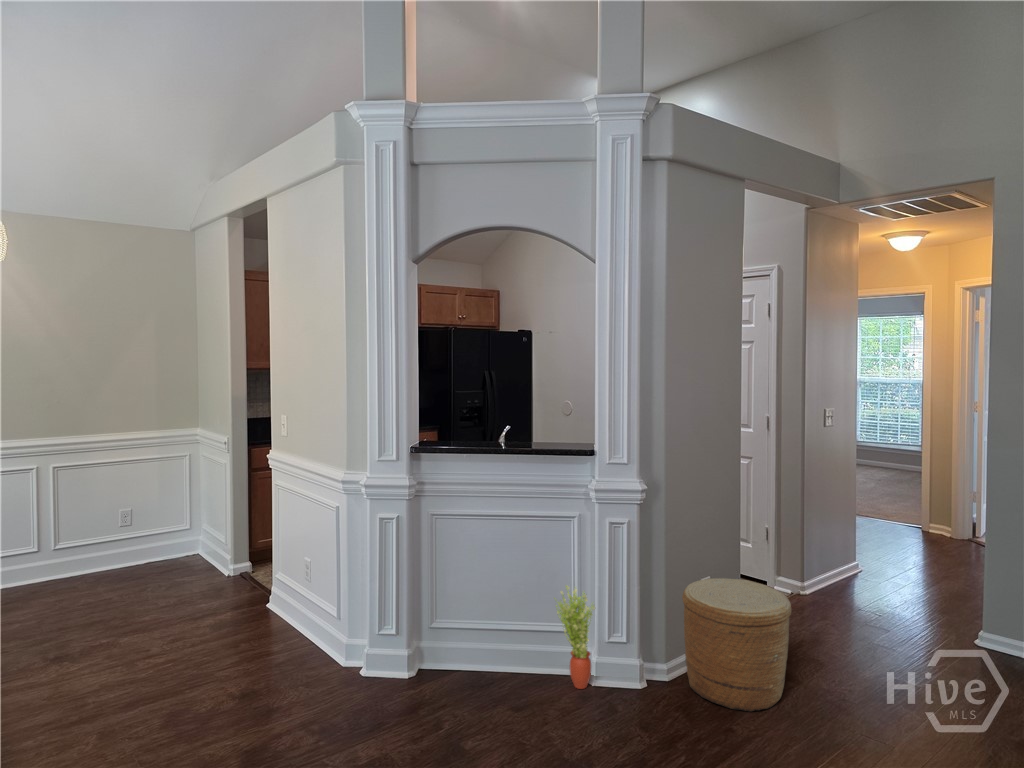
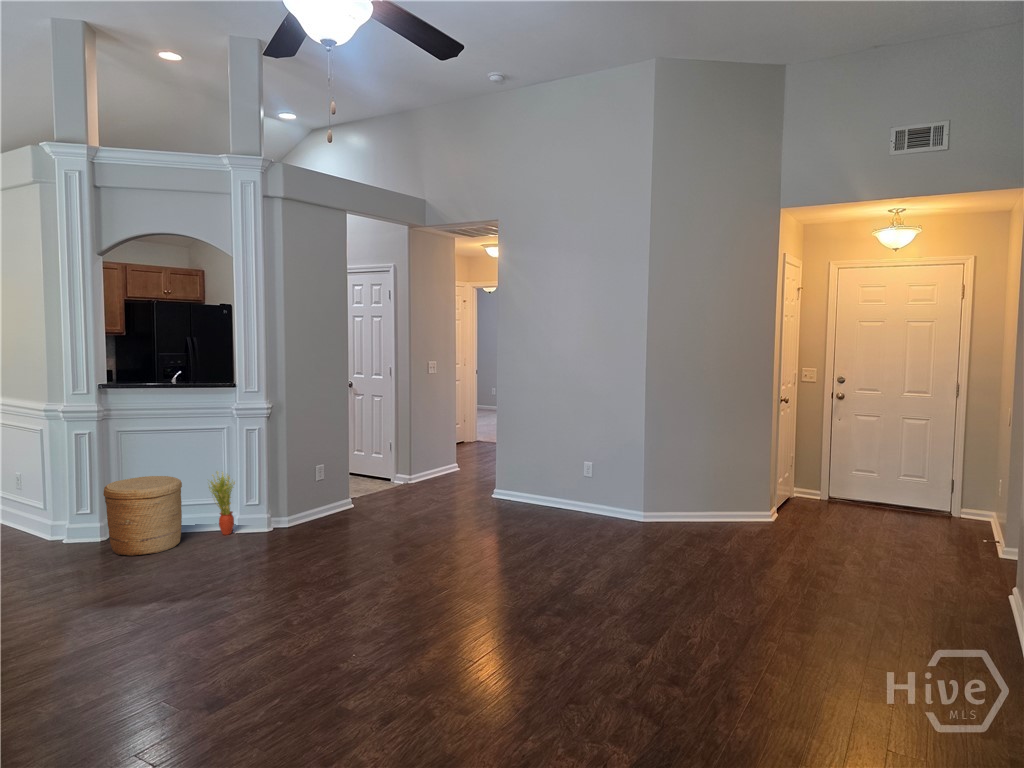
woven basket: present [682,578,791,711] -> present [103,476,182,556]

